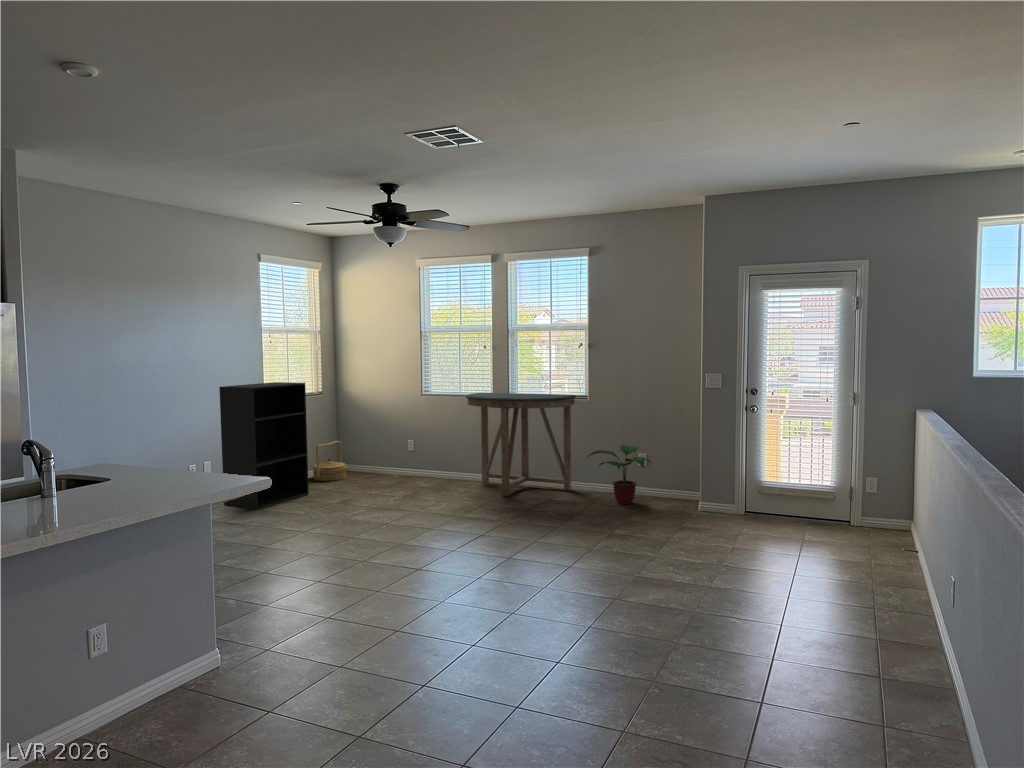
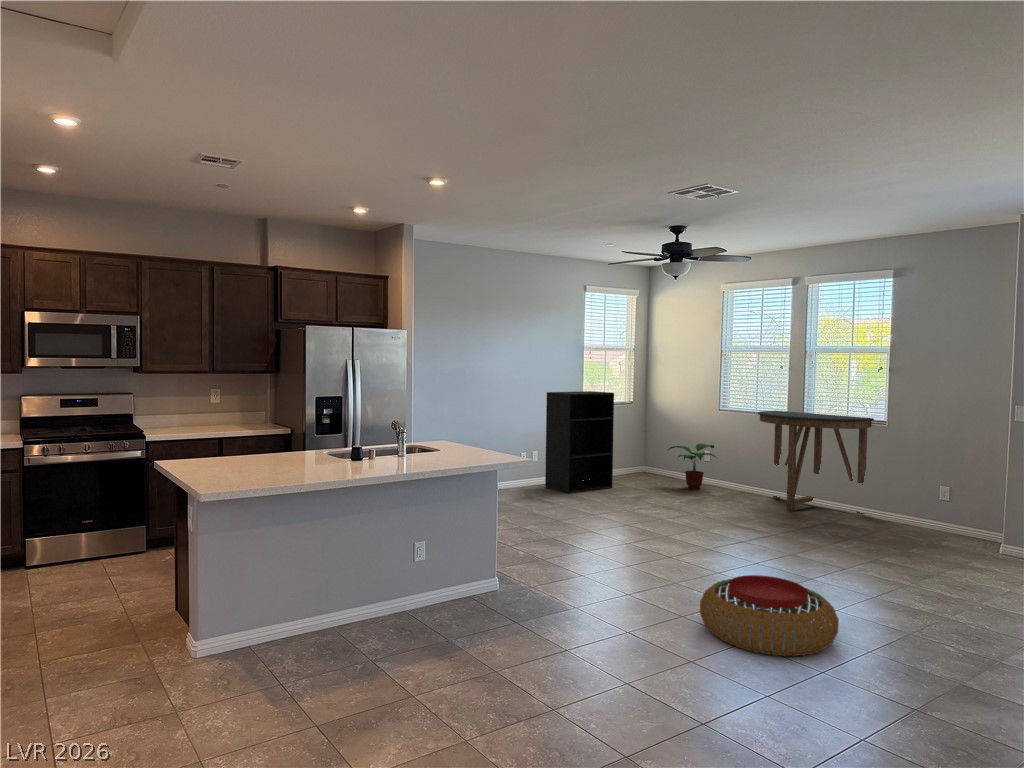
woven basket: present [313,441,347,481] -> none [620,446,650,480]
potted plant: present [587,445,651,505] -> present [668,443,717,489]
pouf: none [488,594,644,698] -> present [700,575,839,656]

